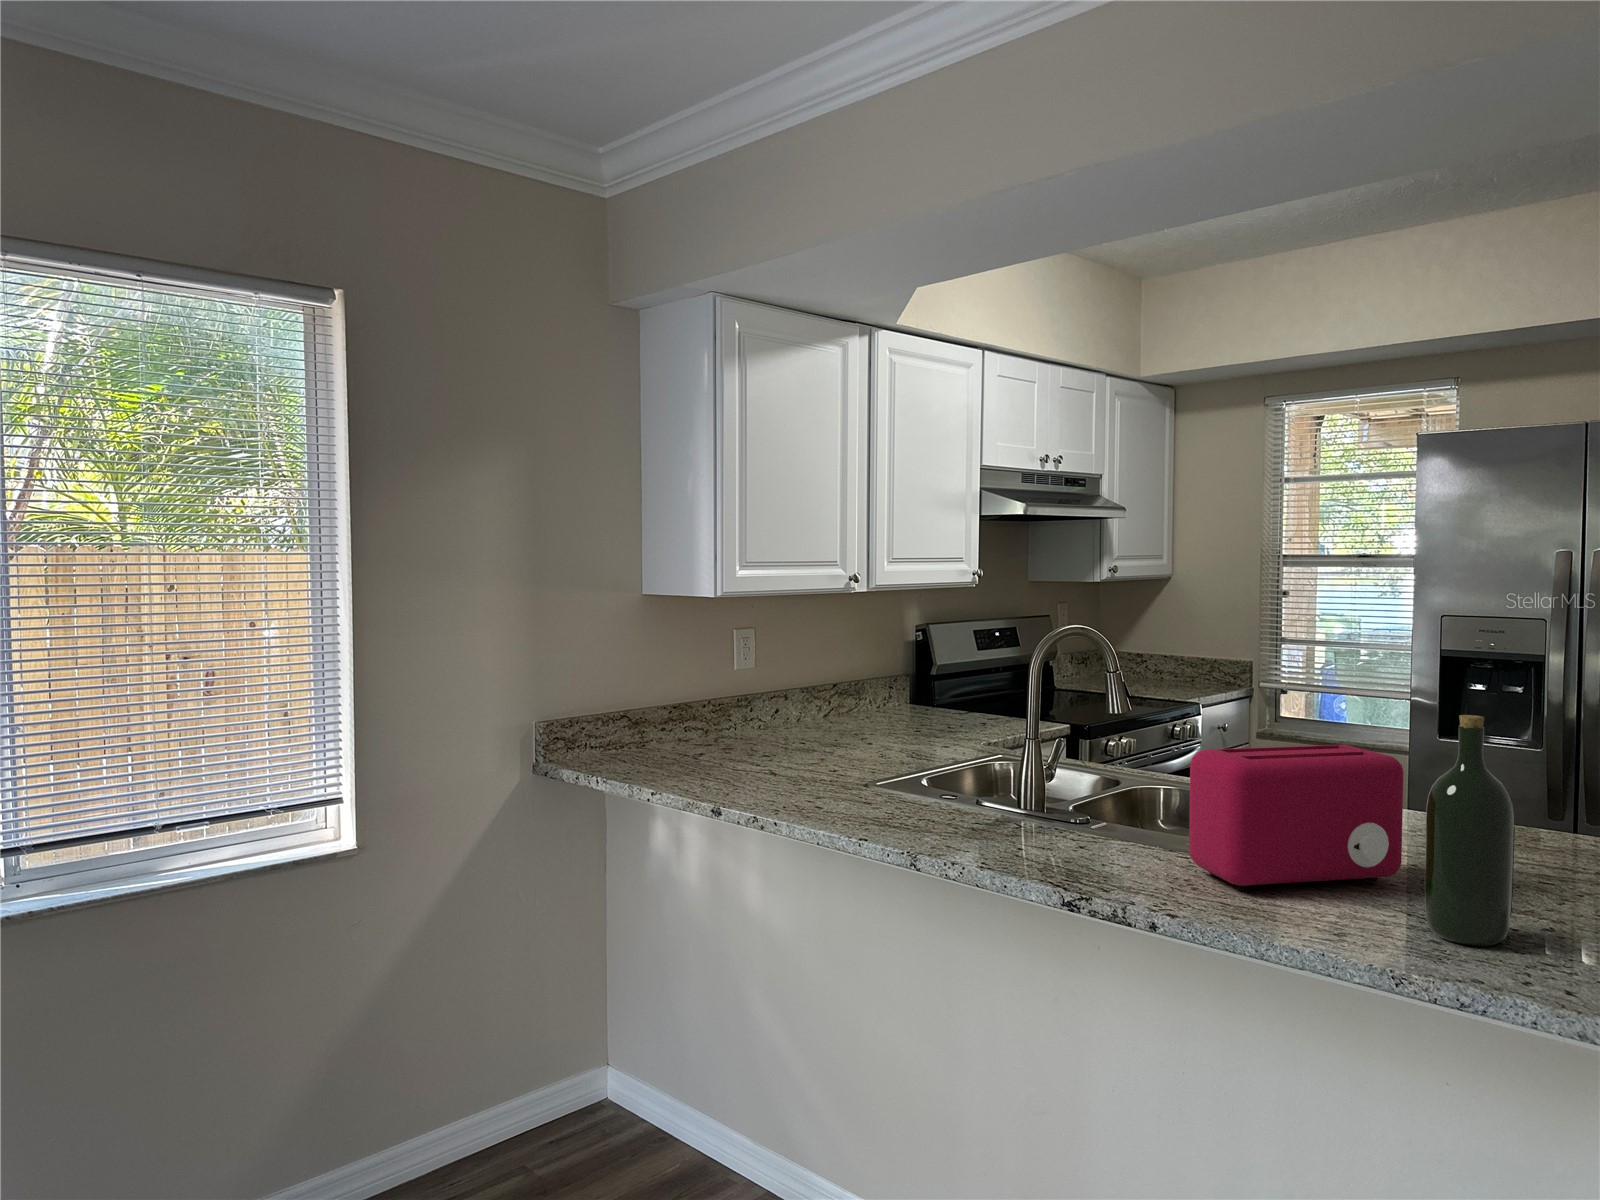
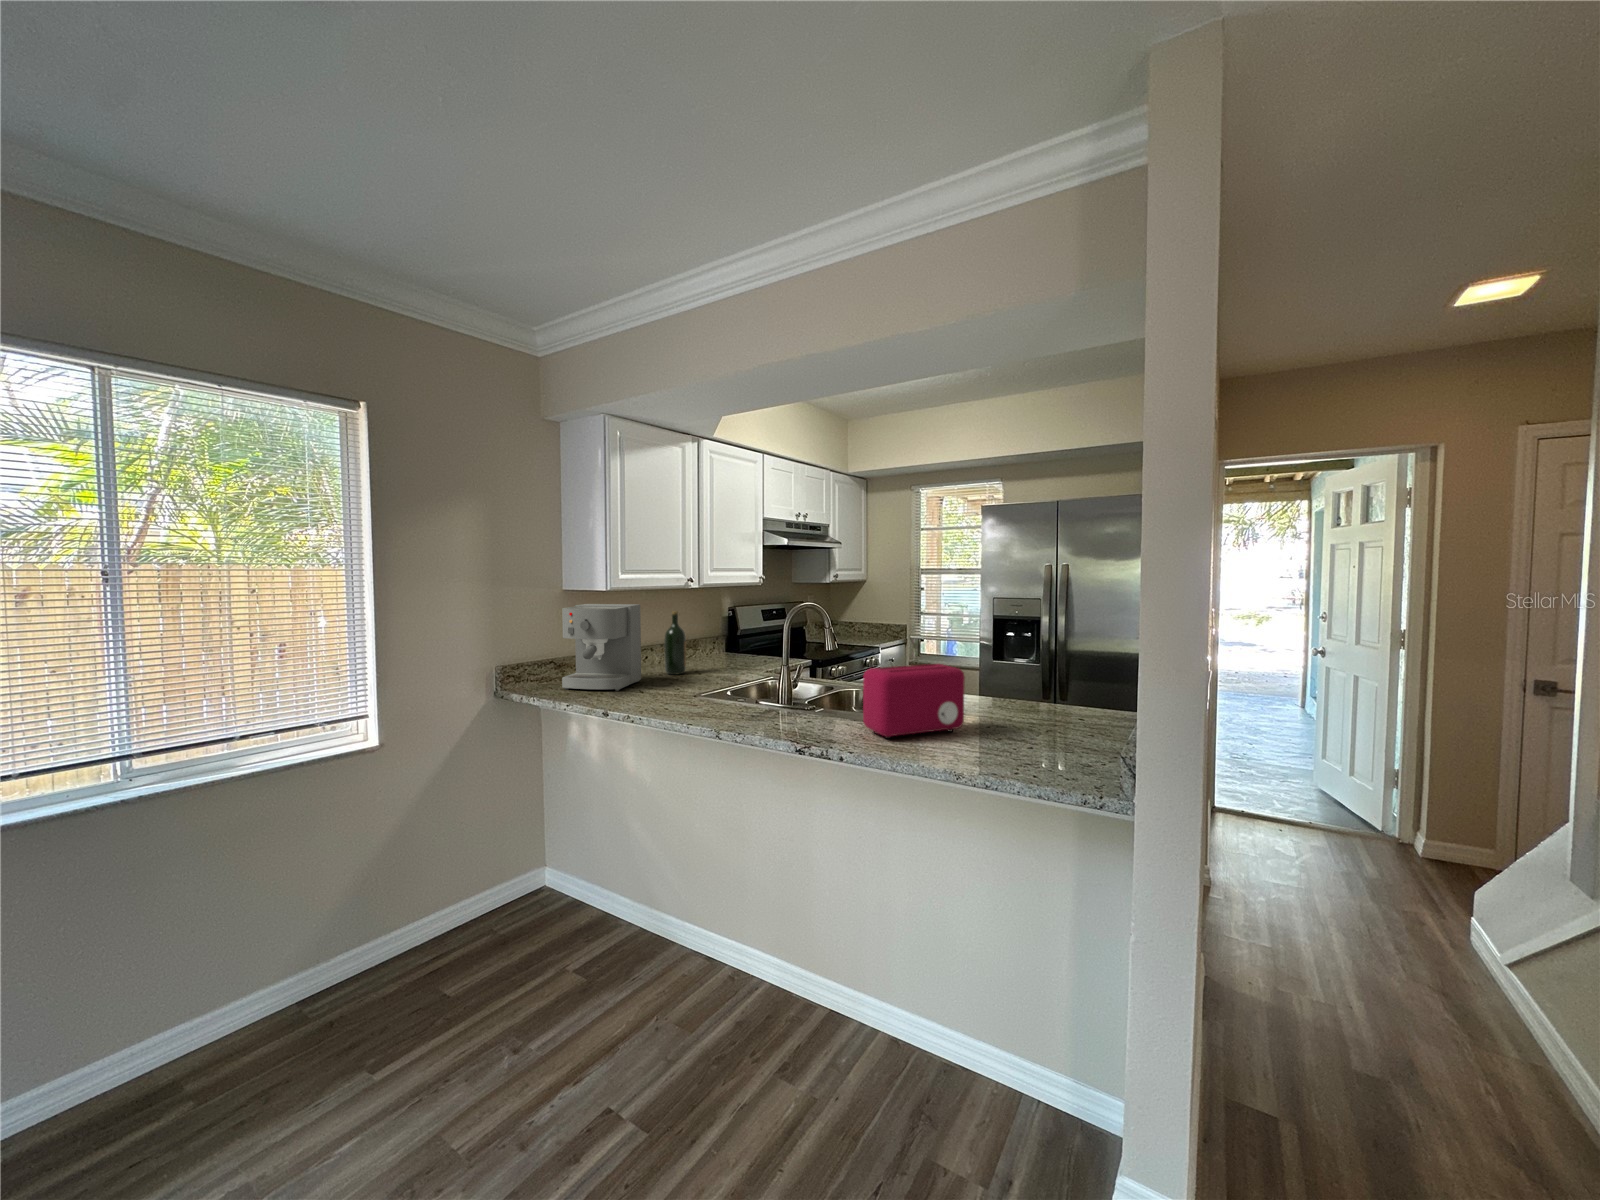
coffee maker: none [639,617,770,769] -> present [562,604,641,691]
wine bottle: present [1425,715,1515,946] -> present [664,611,686,675]

